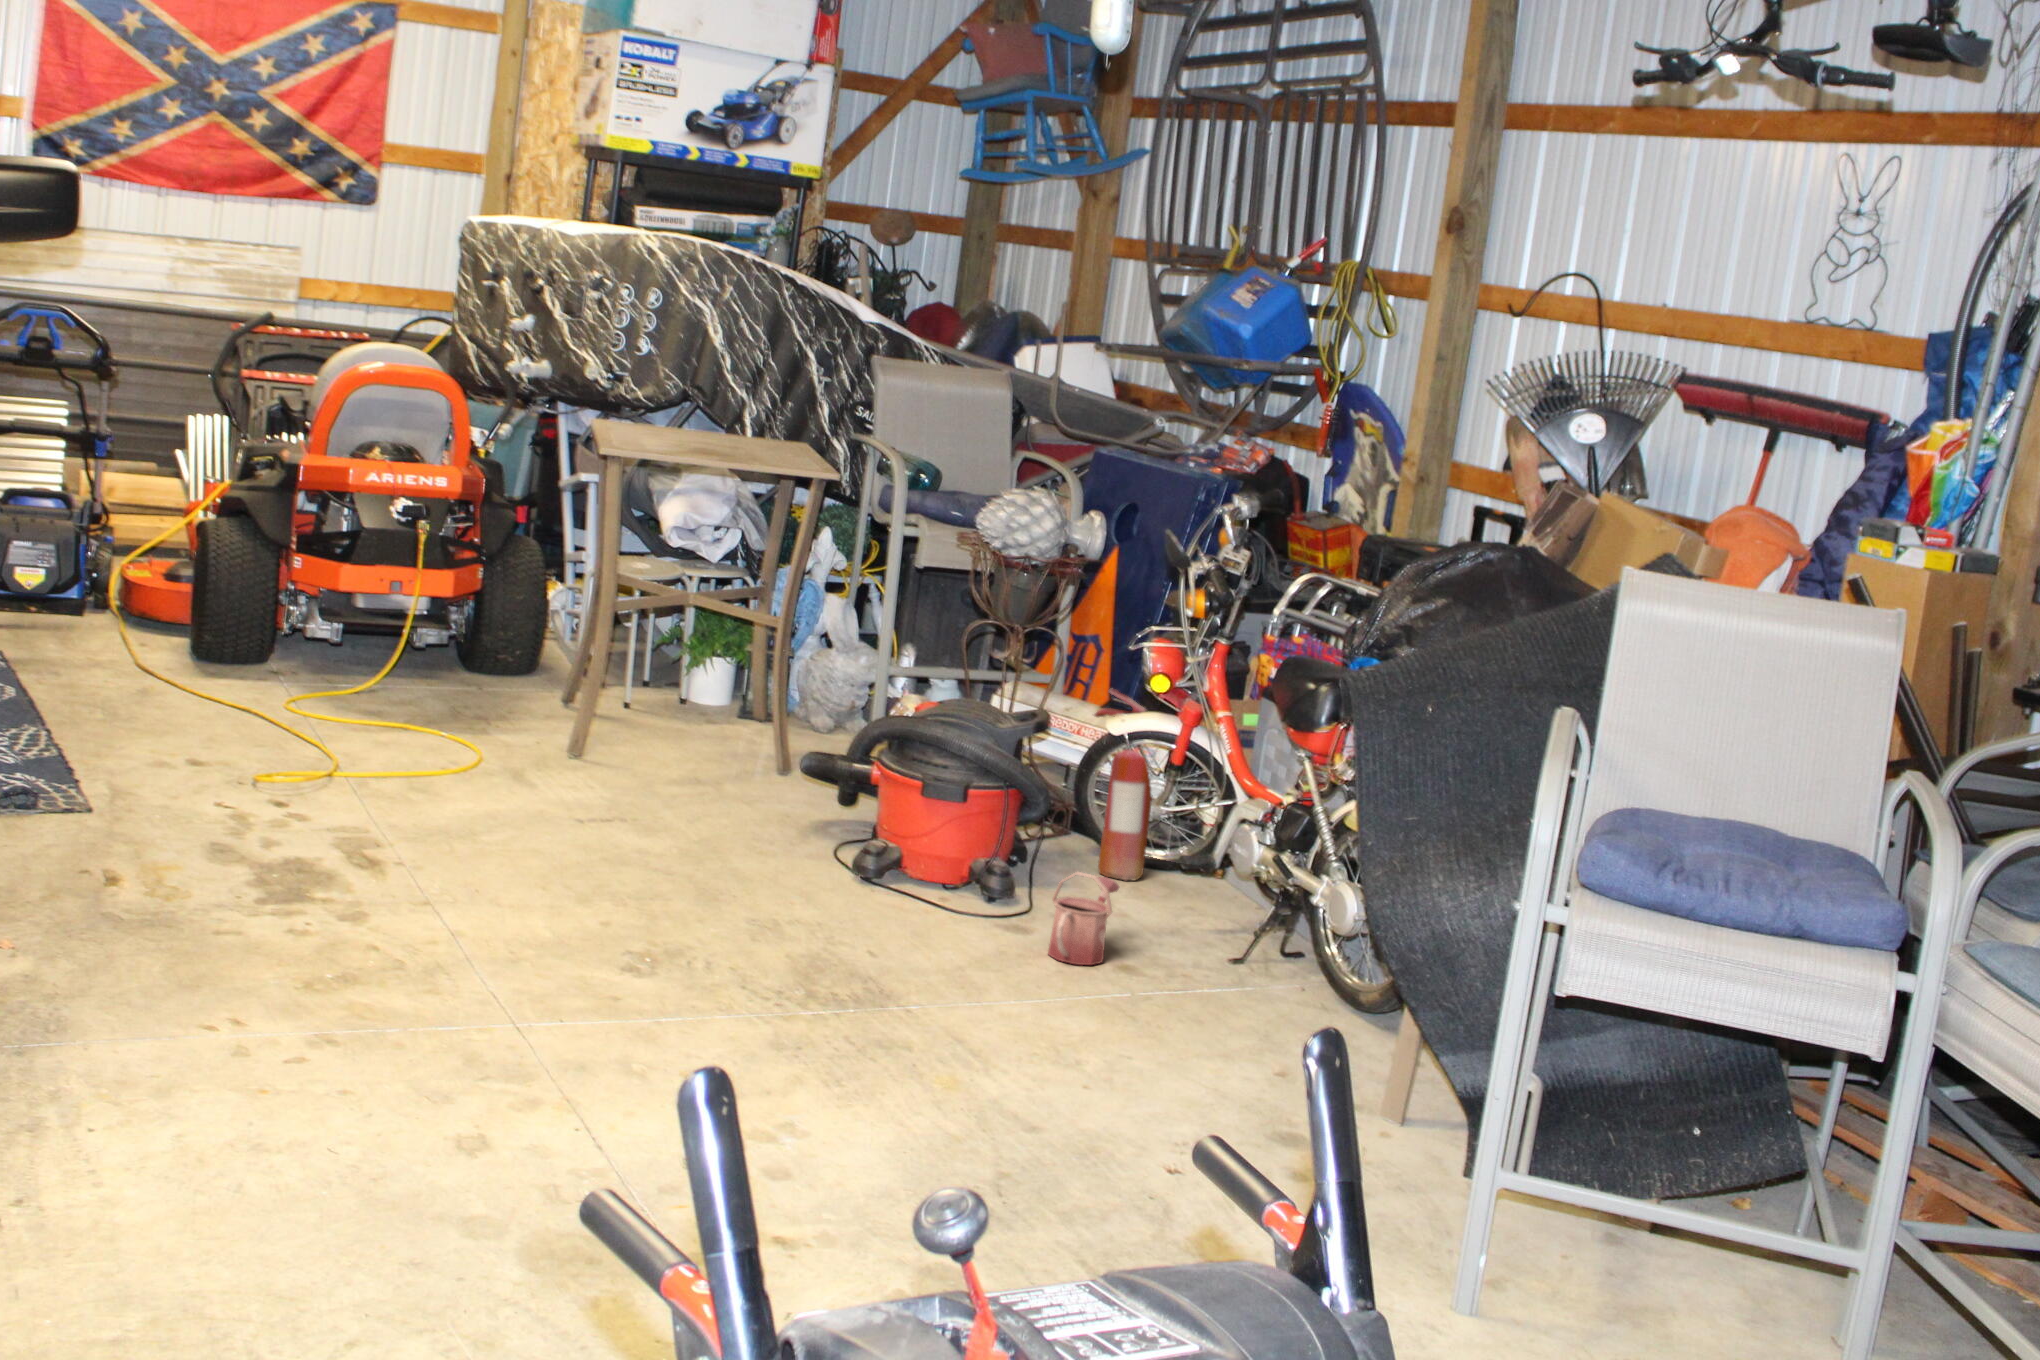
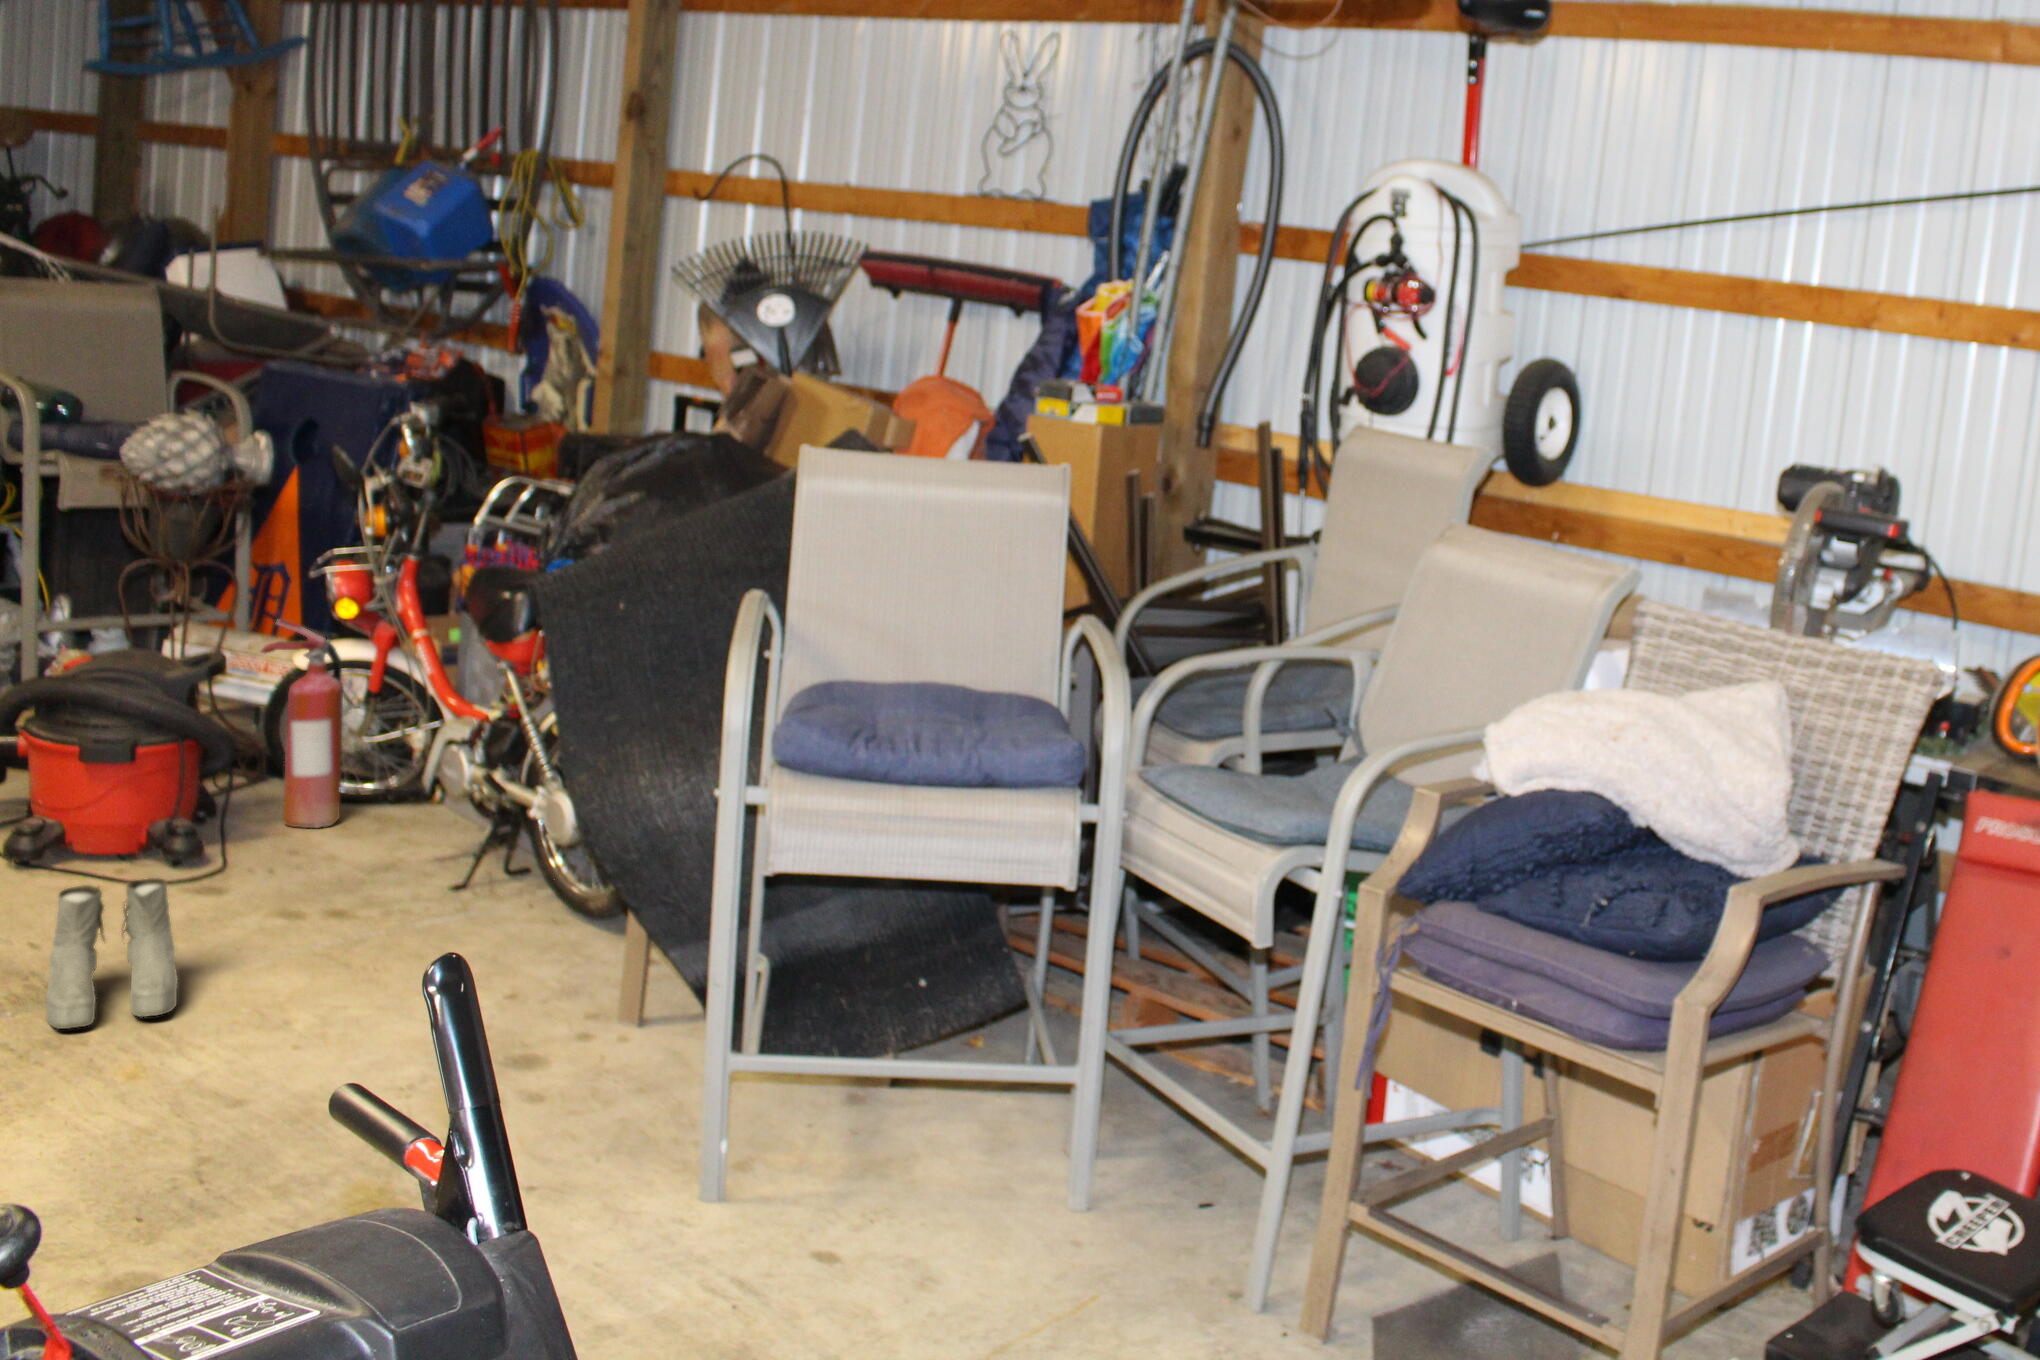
watering can: present [1048,872,1119,965] -> none [213,836,302,943]
boots: none [931,887,1025,1006] -> present [46,878,178,1029]

